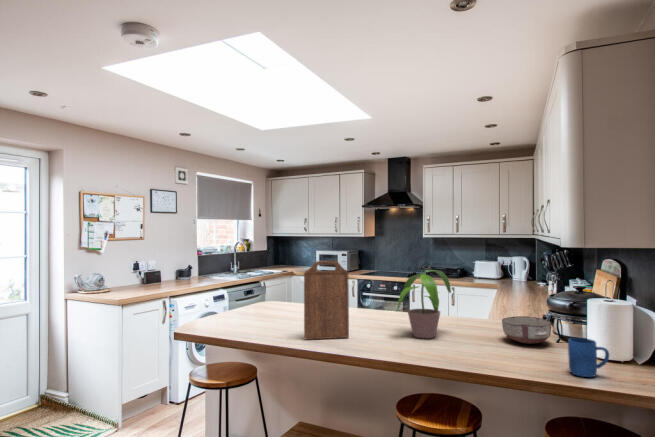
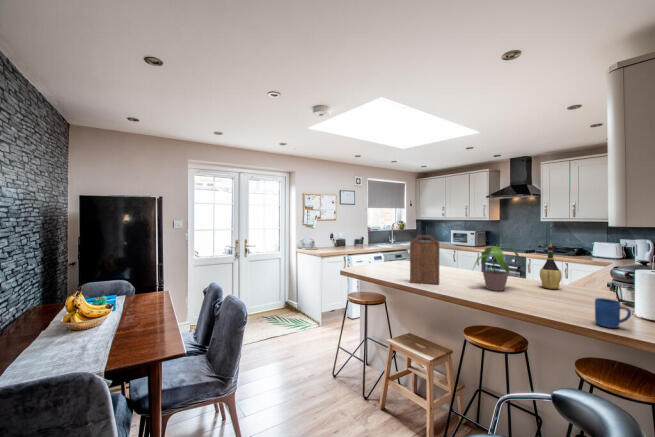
wine bottle: none [468,267,493,326] -> present [540,244,562,289]
ceramic bowl: present [502,316,551,344] -> none [559,283,603,303]

